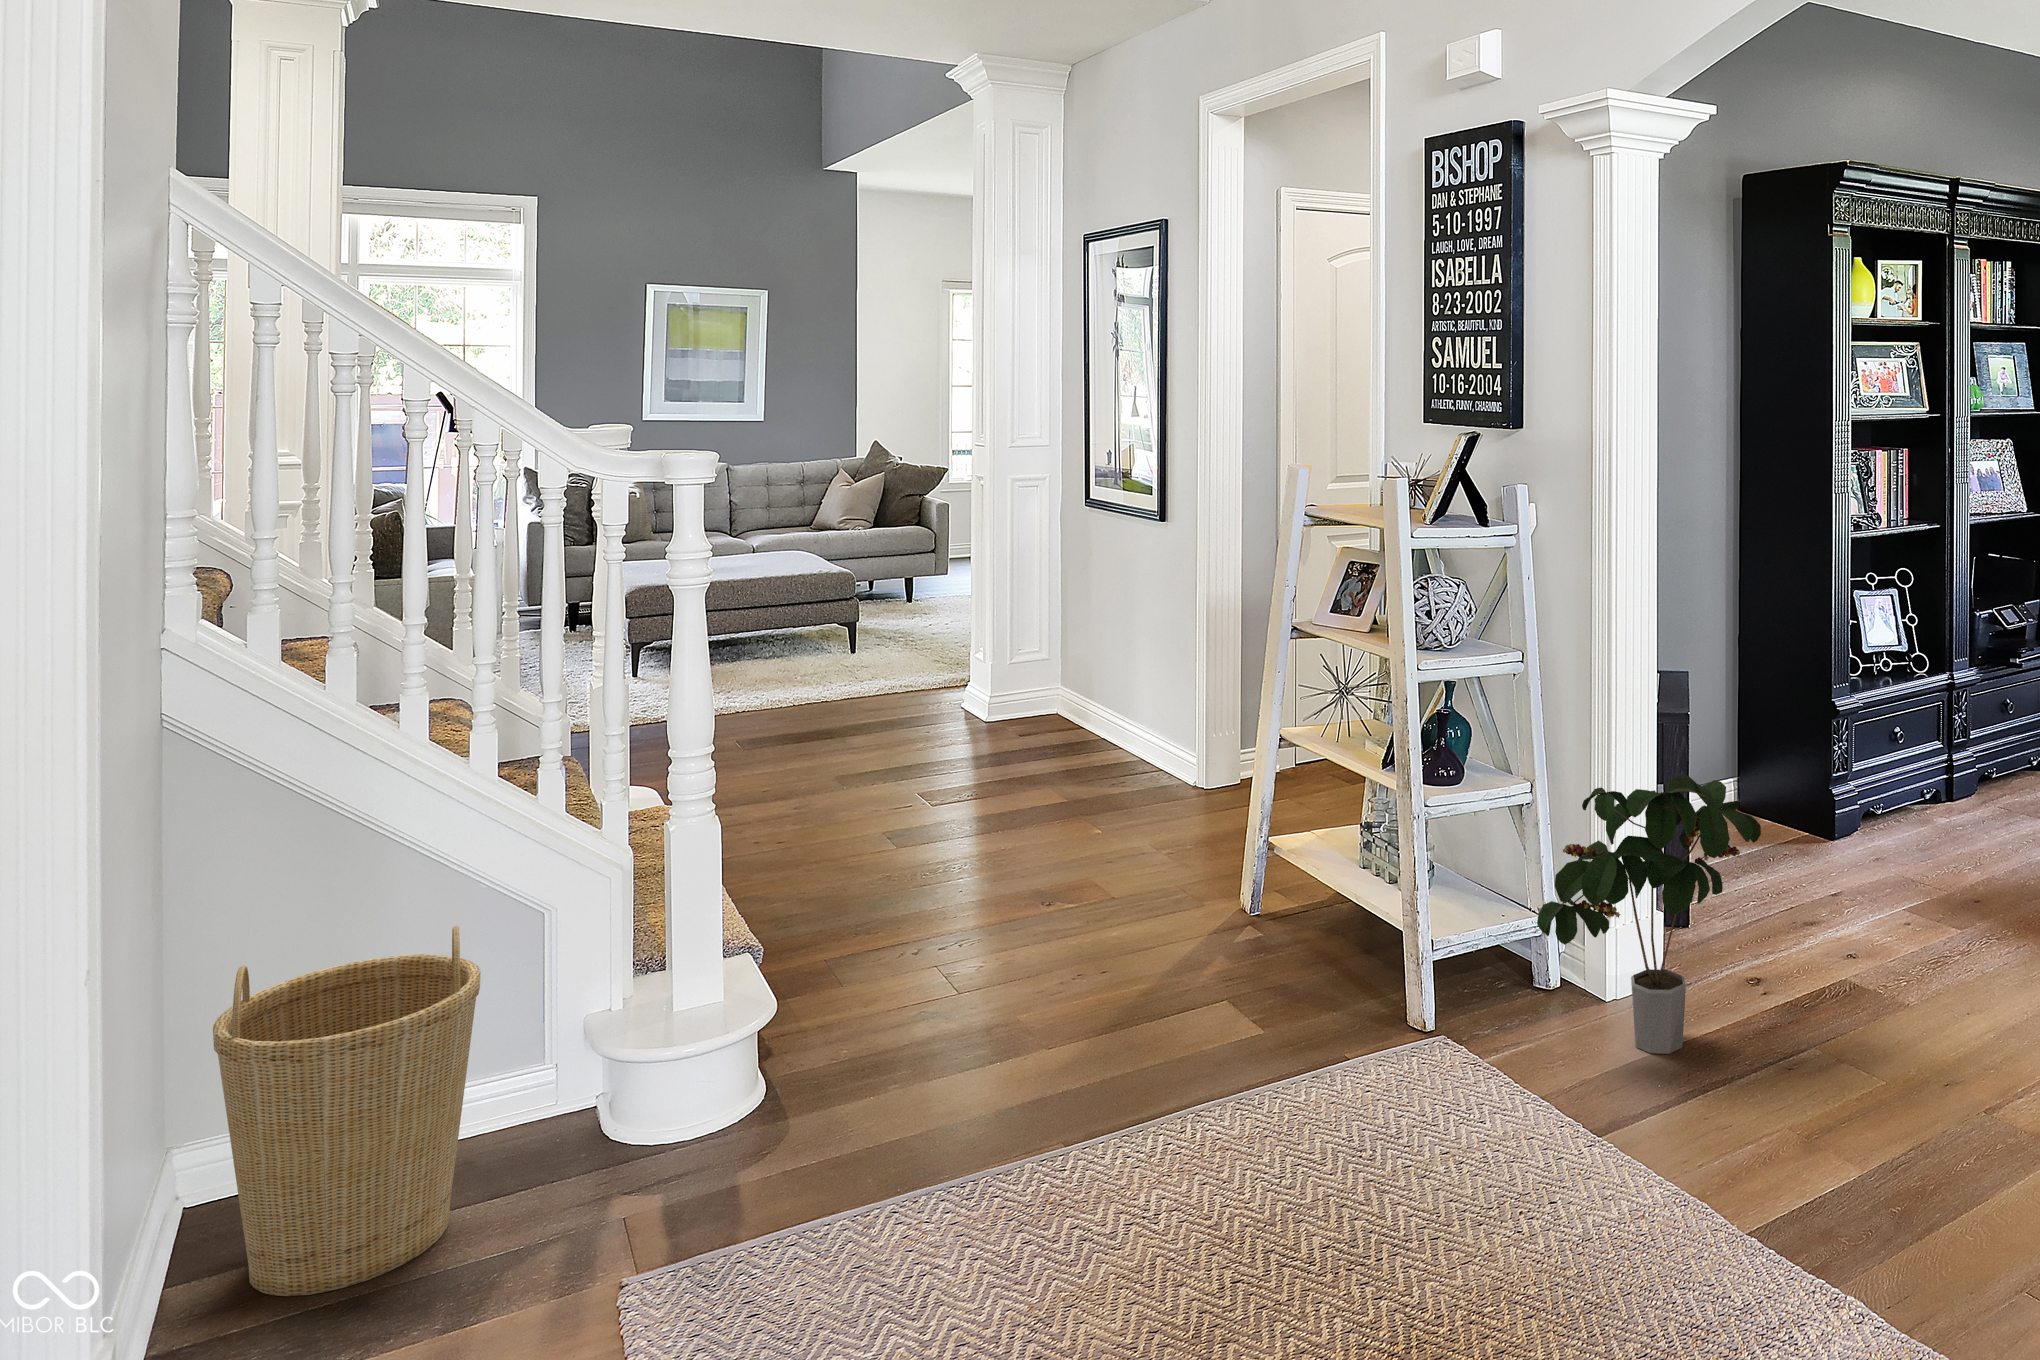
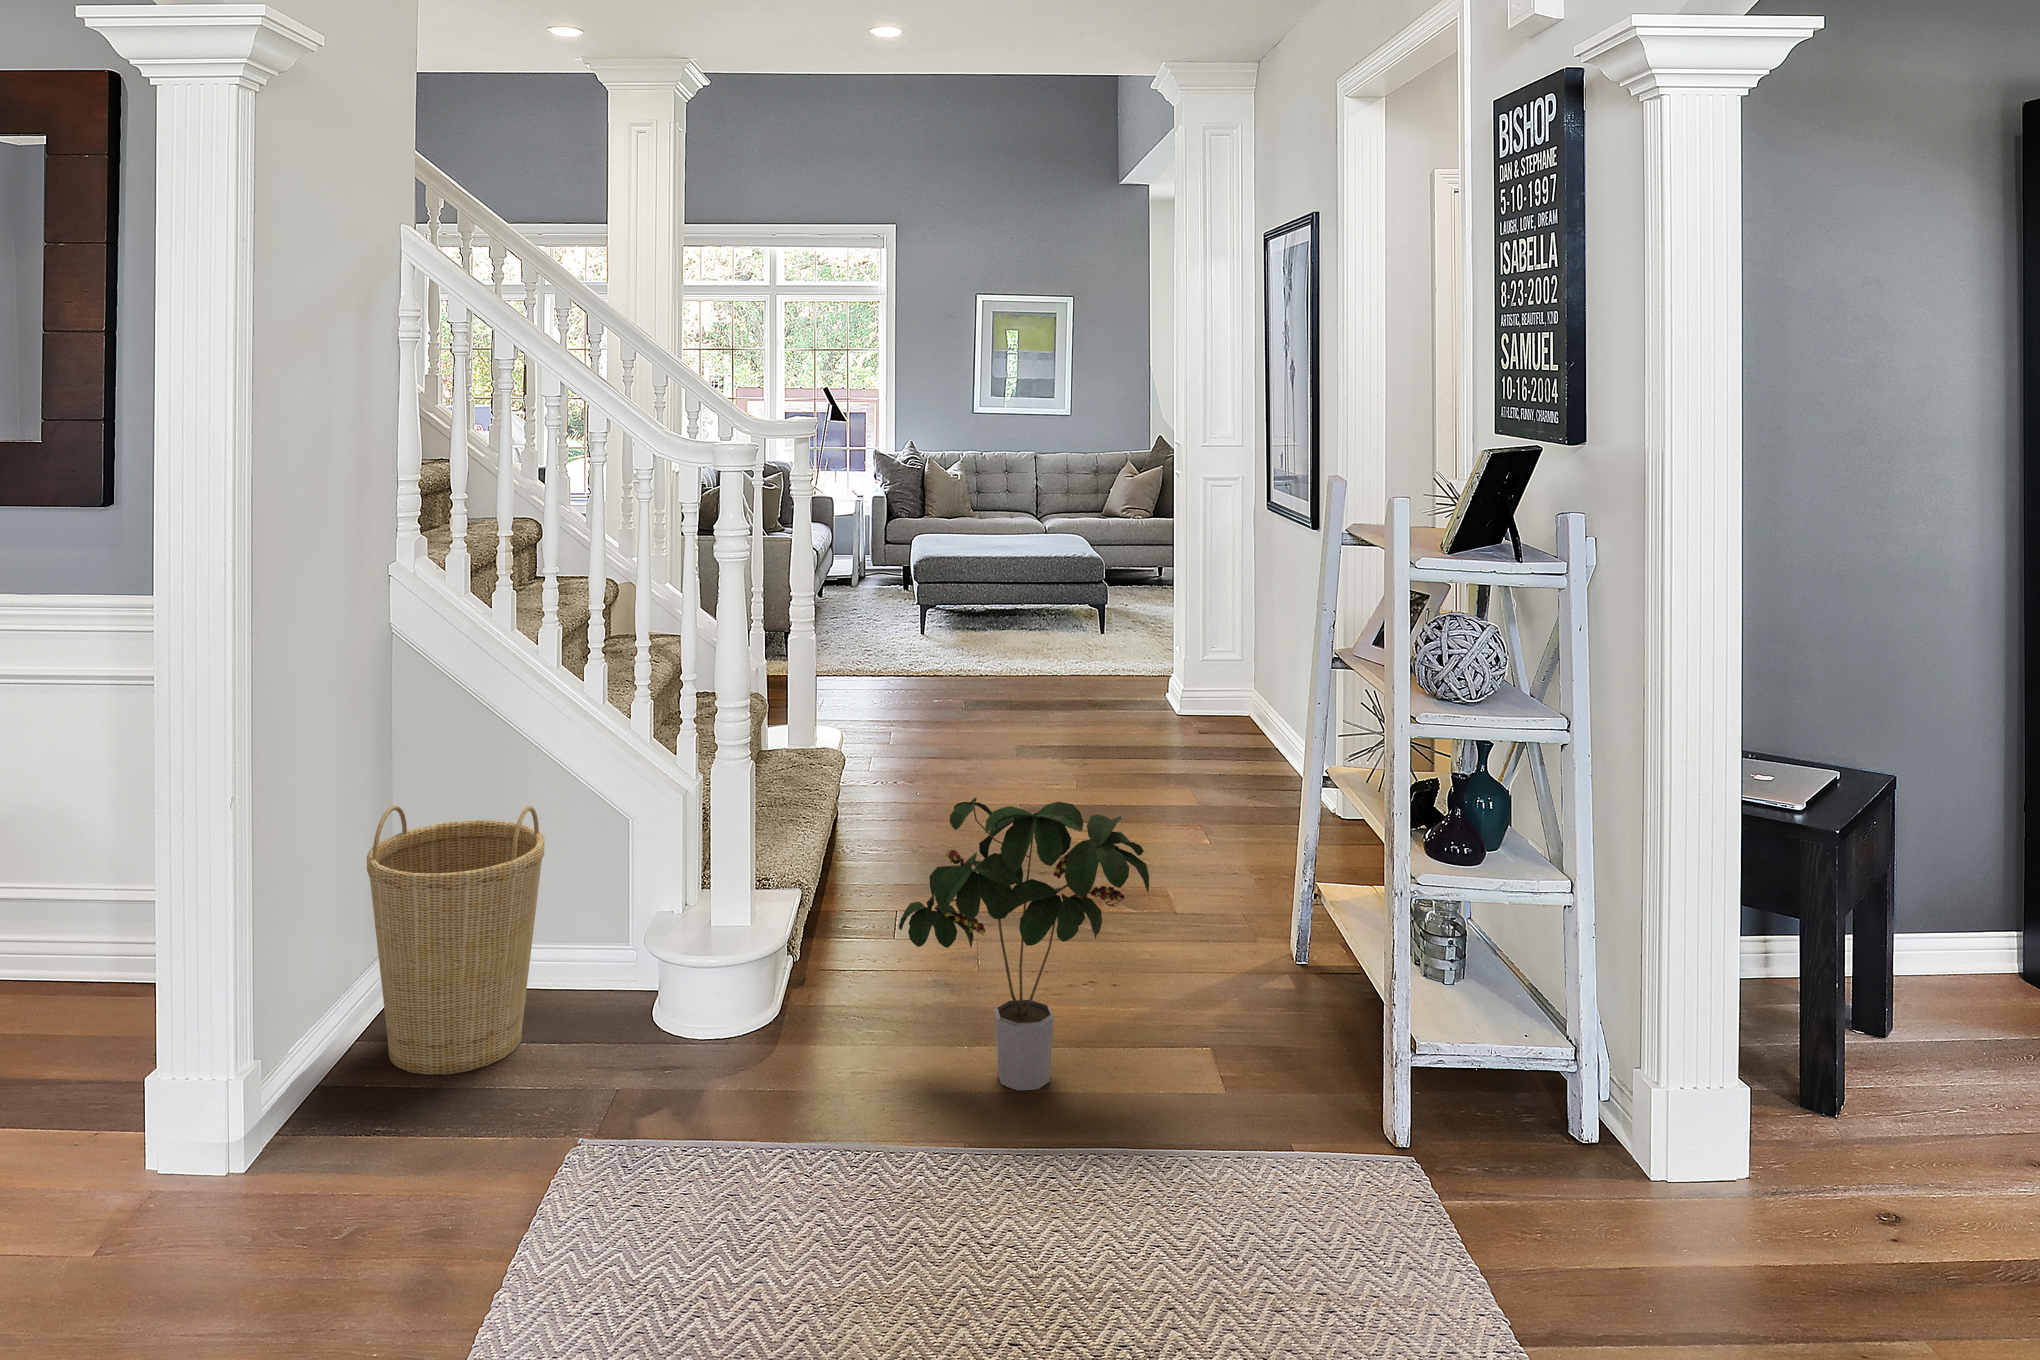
potted plant: present [1537,776,1761,1054] -> present [899,797,1149,1091]

